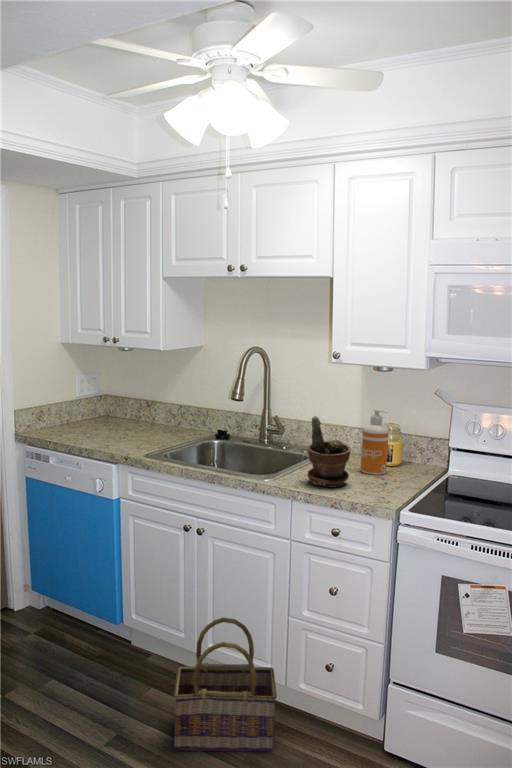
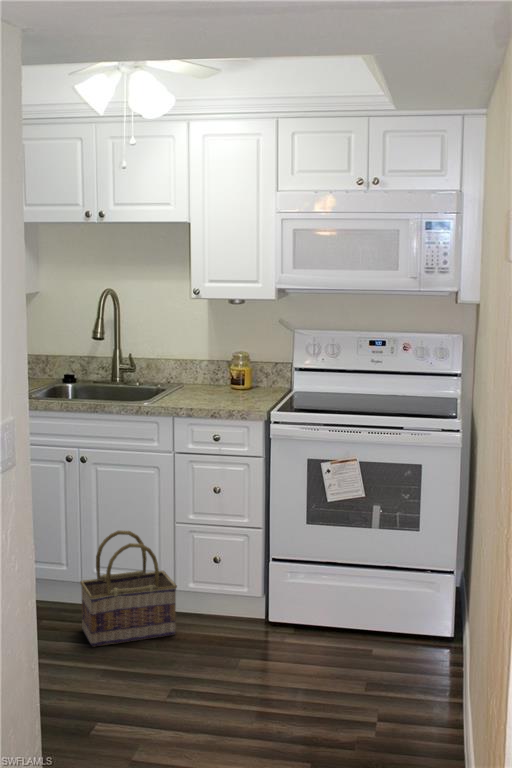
soap dispenser: present [360,409,389,475] -> none [219,339,241,396]
potted plant: present [307,416,351,488] -> none [181,344,218,405]

